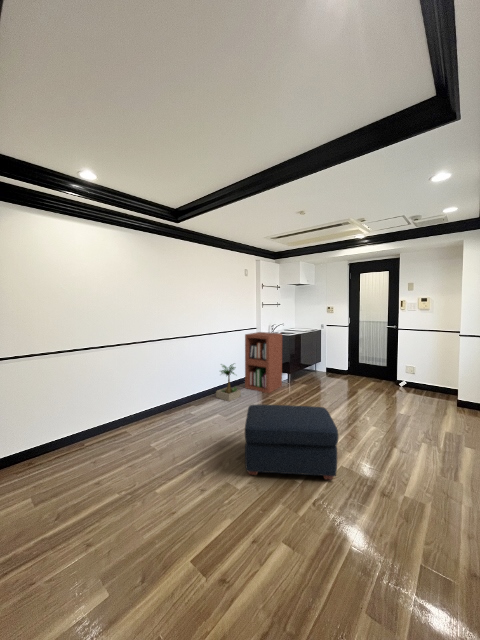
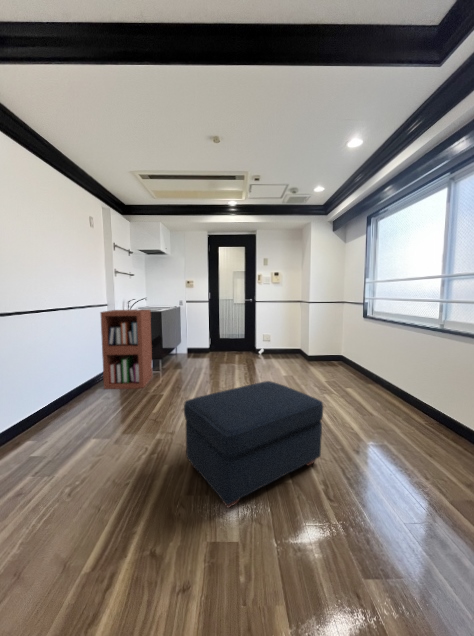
potted plant: present [216,364,241,401] -> none [63,353,108,412]

